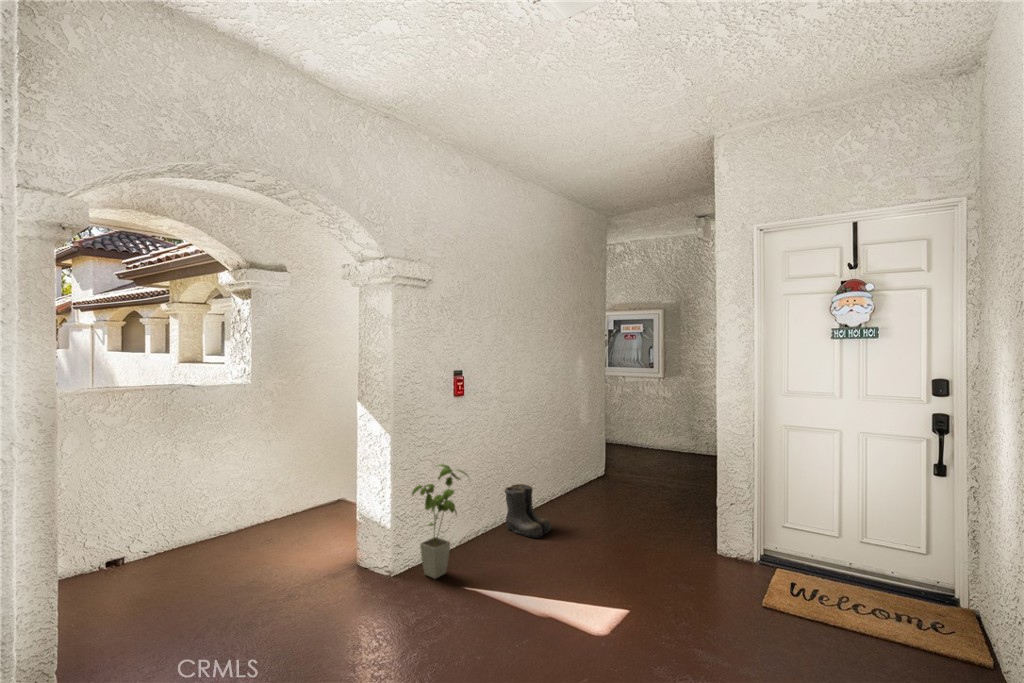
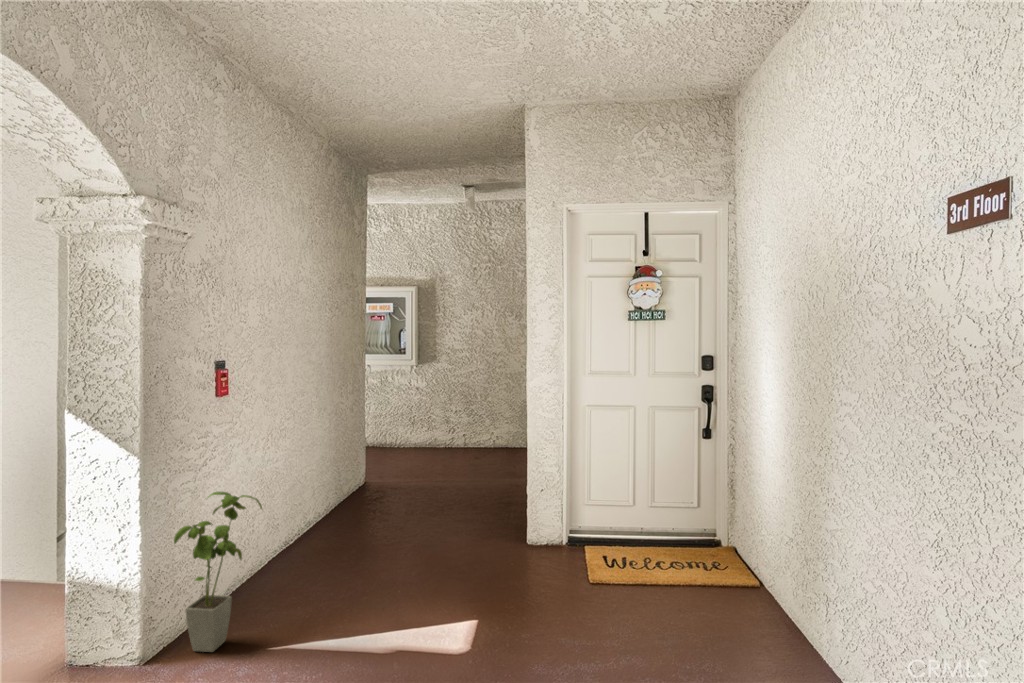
boots: present [505,484,552,538] -> none [276,505,341,569]

